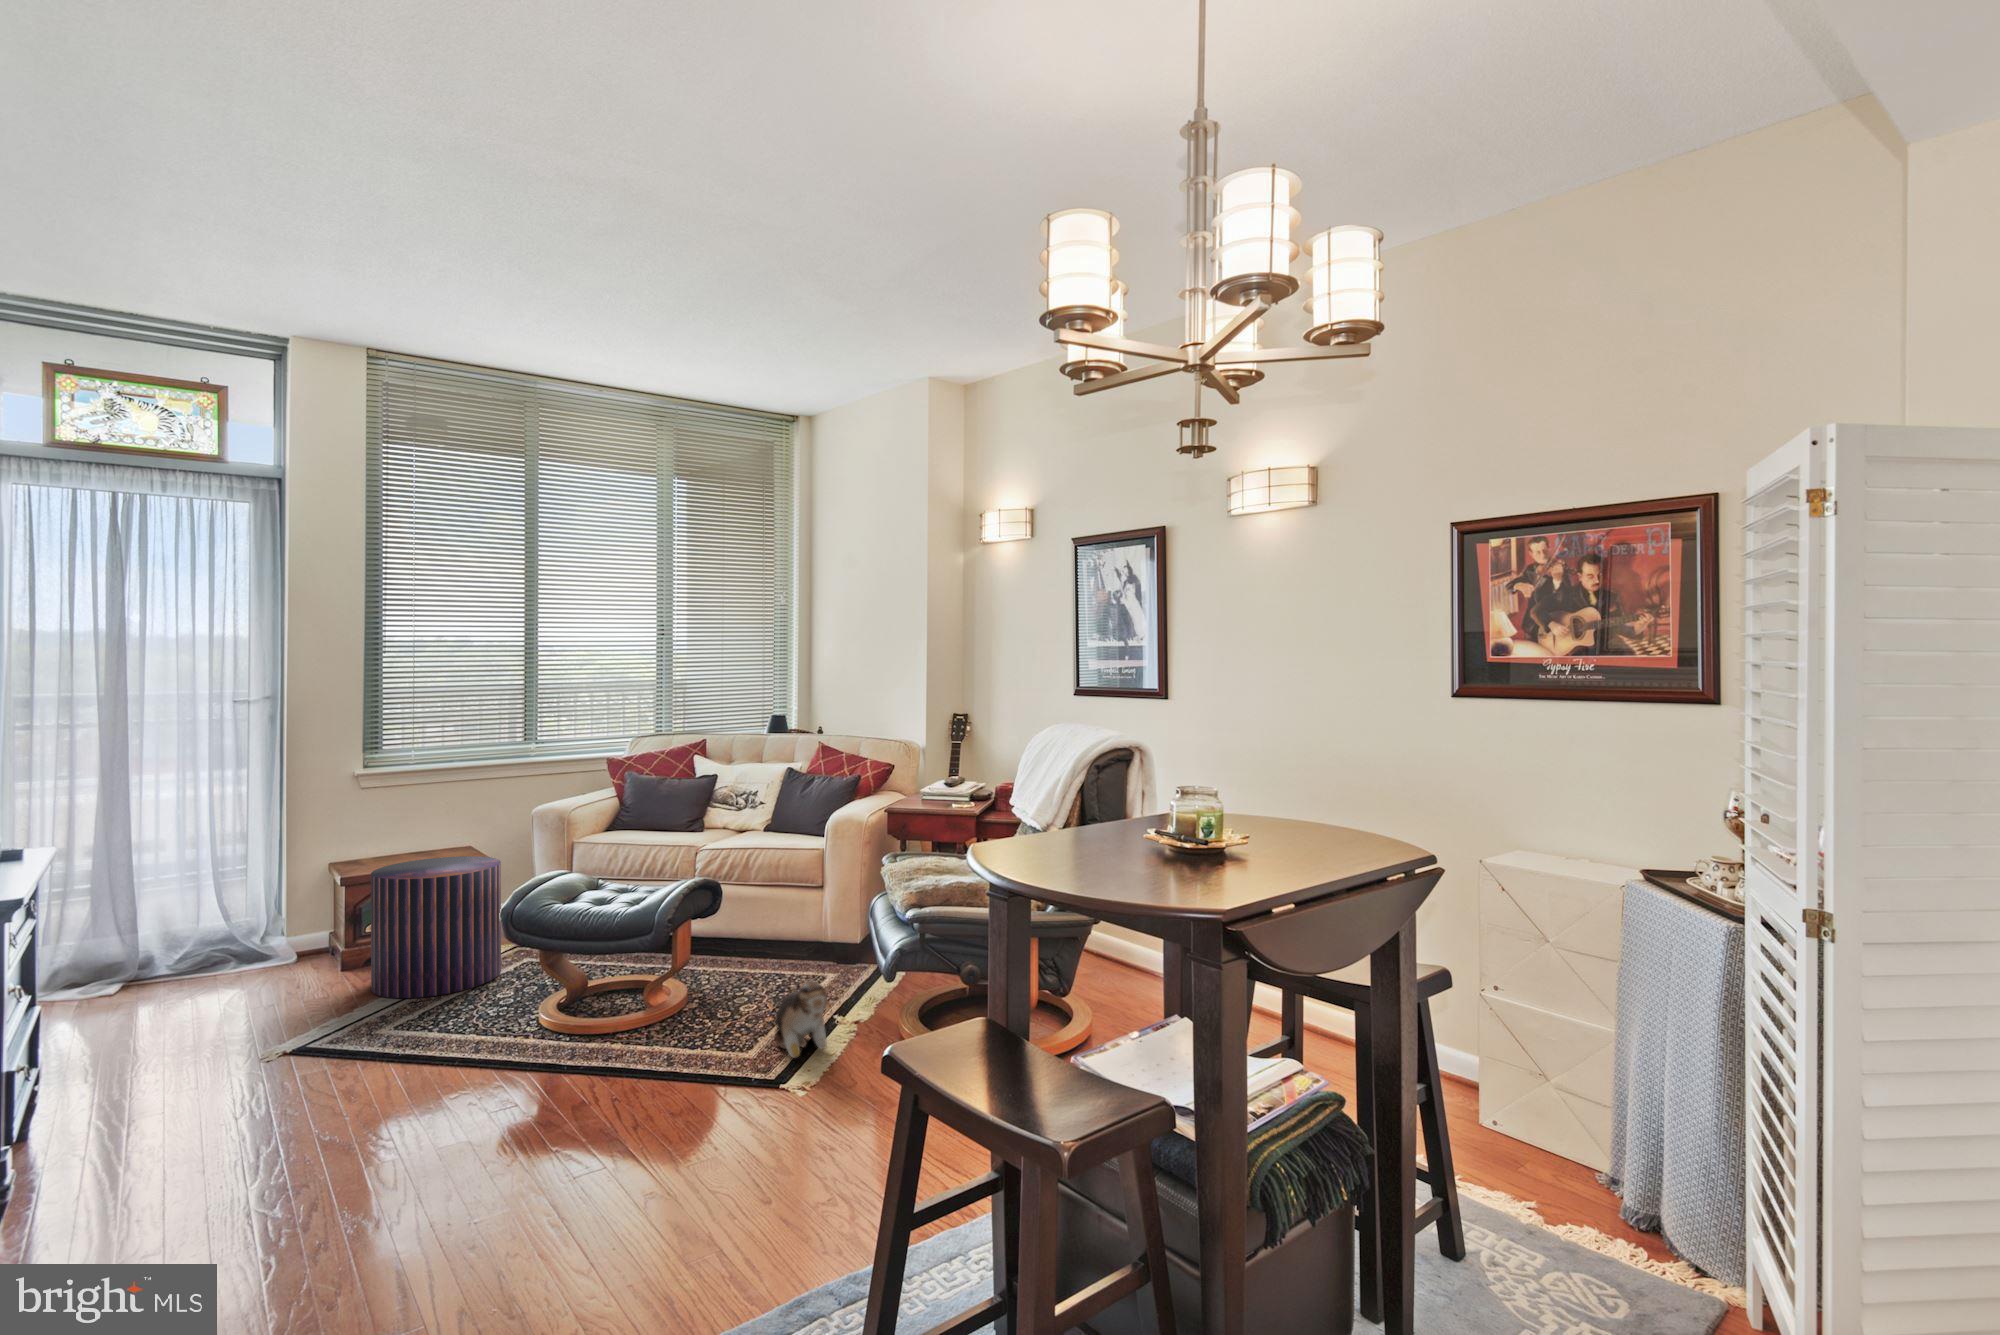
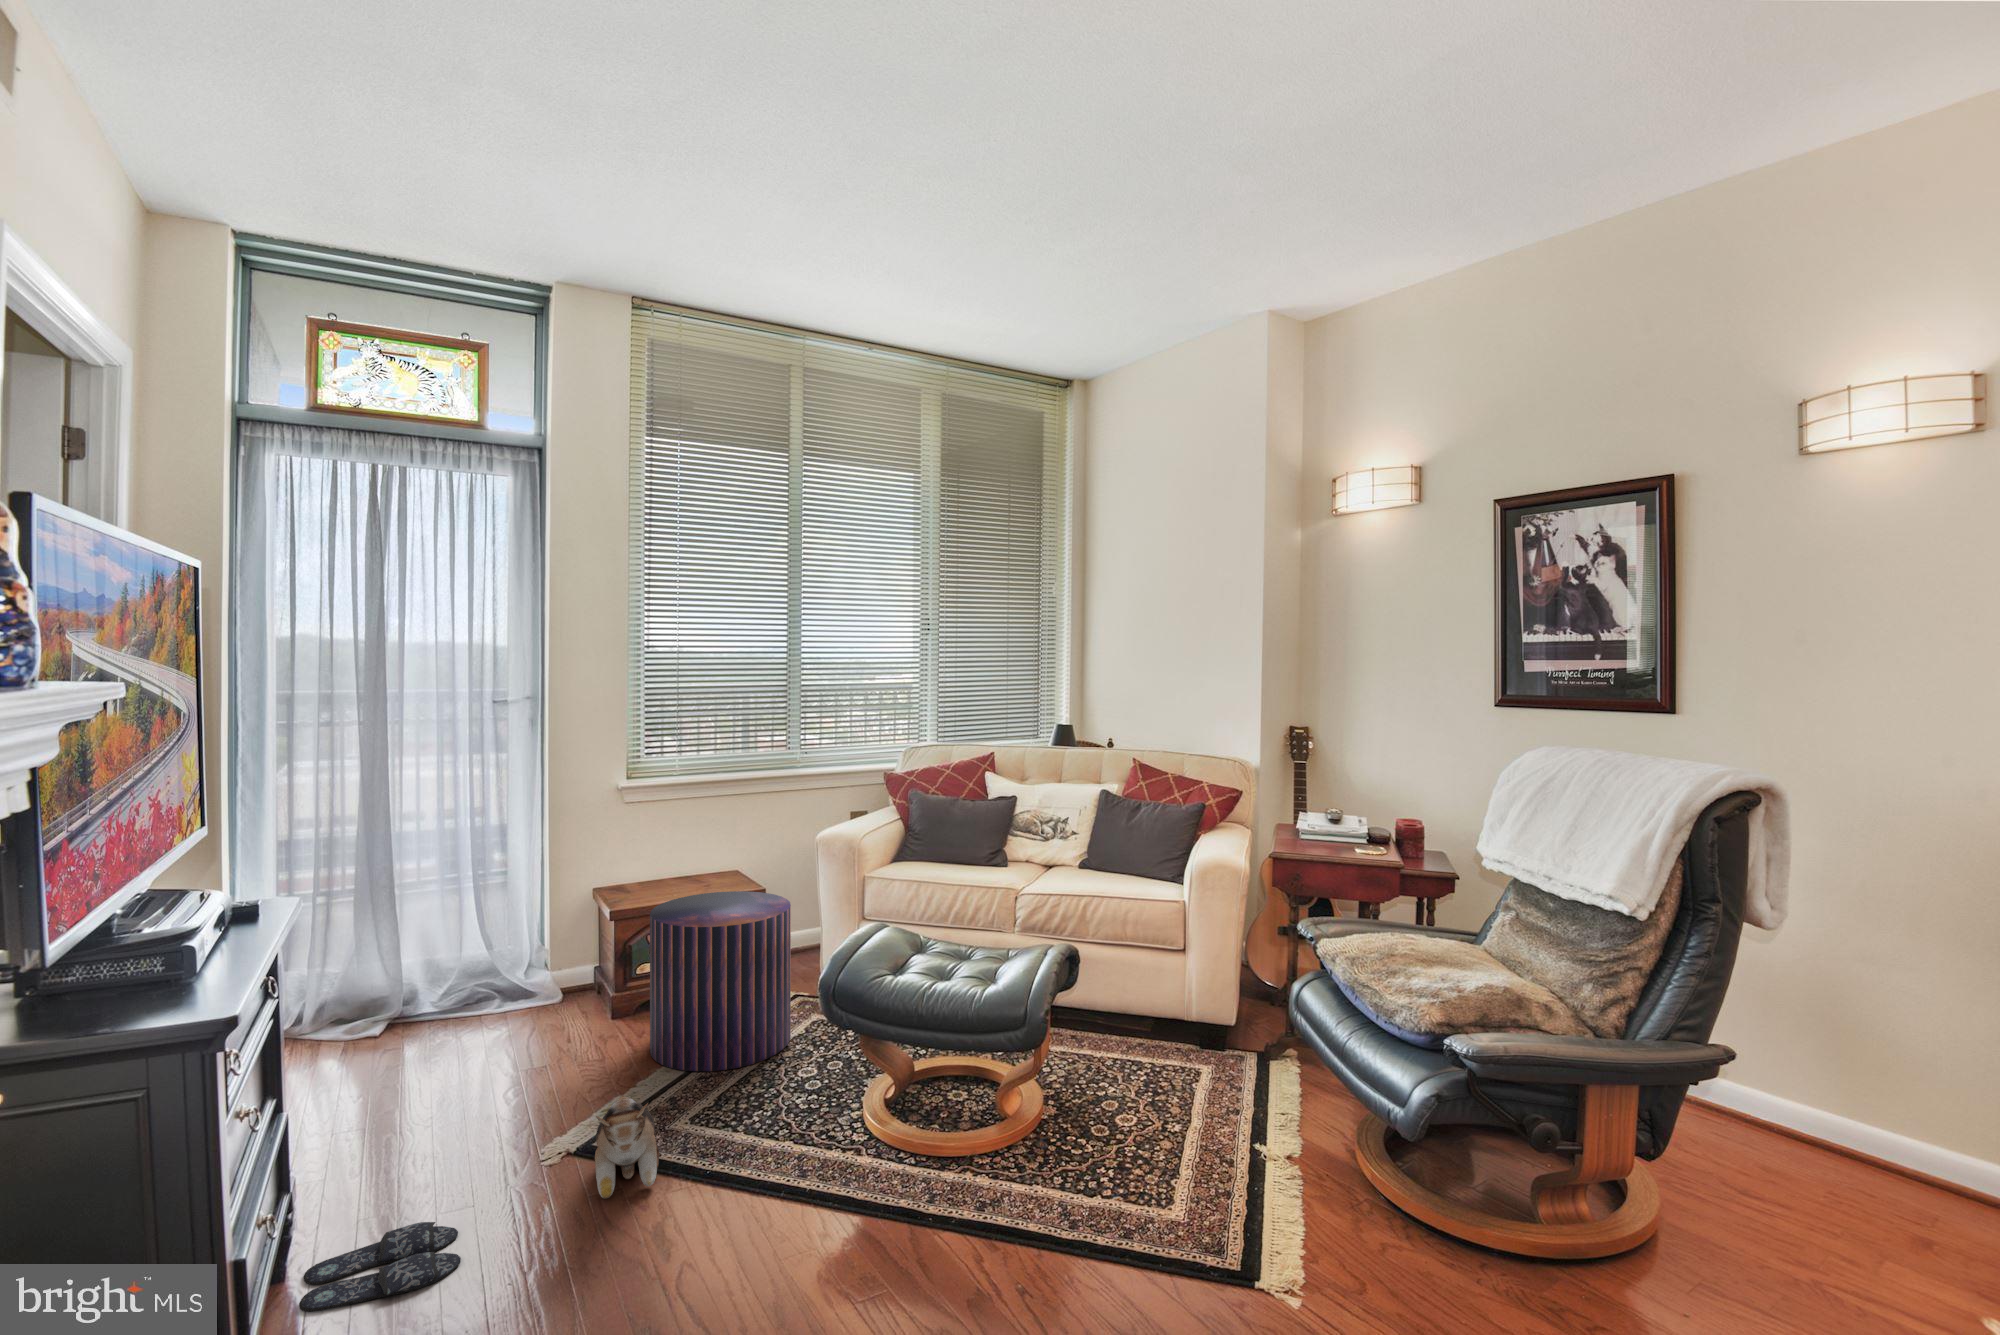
plush toy: present [775,981,827,1058] -> present [595,1096,659,1198]
slippers: none [37,1095,179,1150] -> present [299,1222,461,1312]

